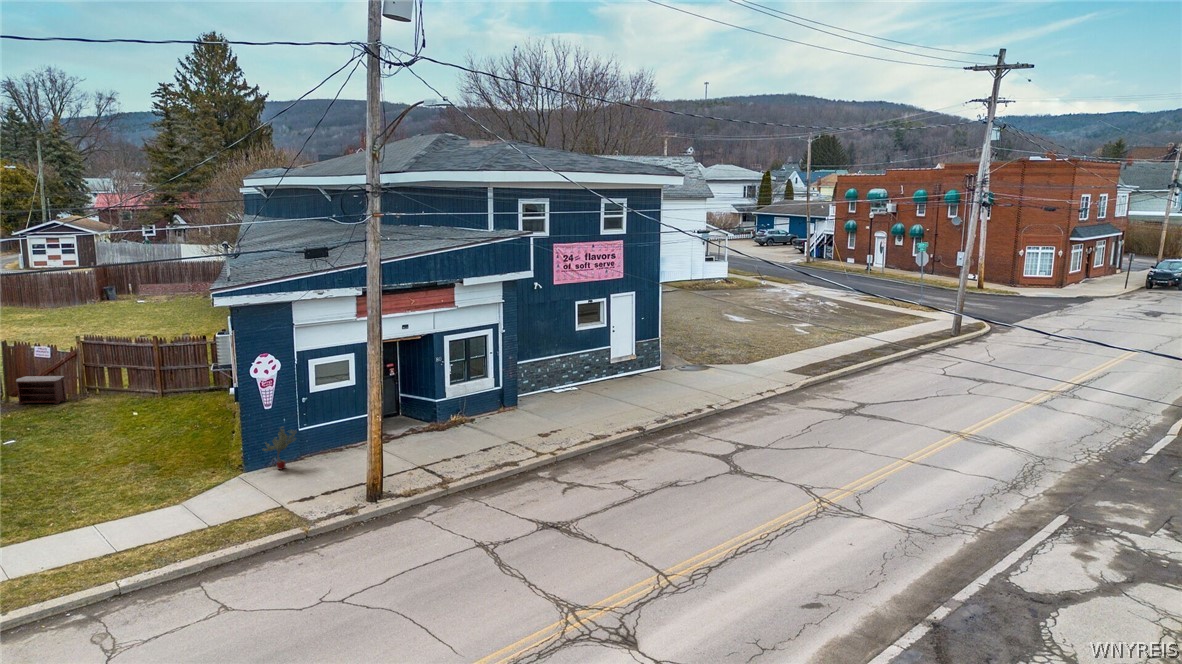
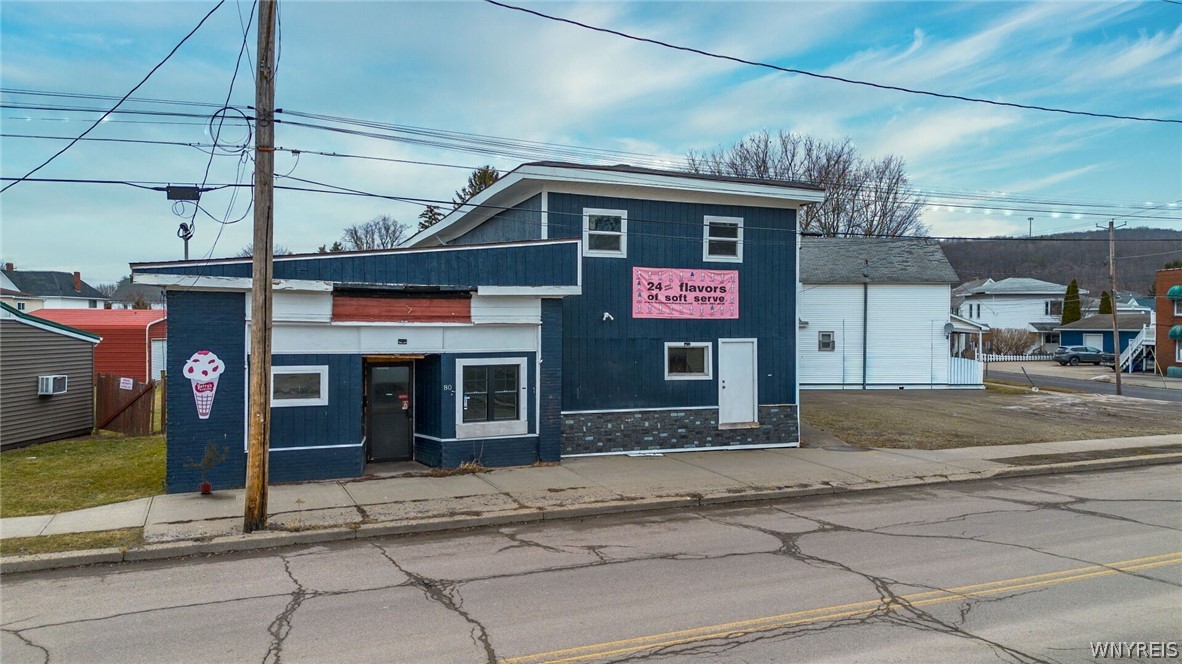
bench: present [15,376,66,405] -> none [88,405,133,434]

